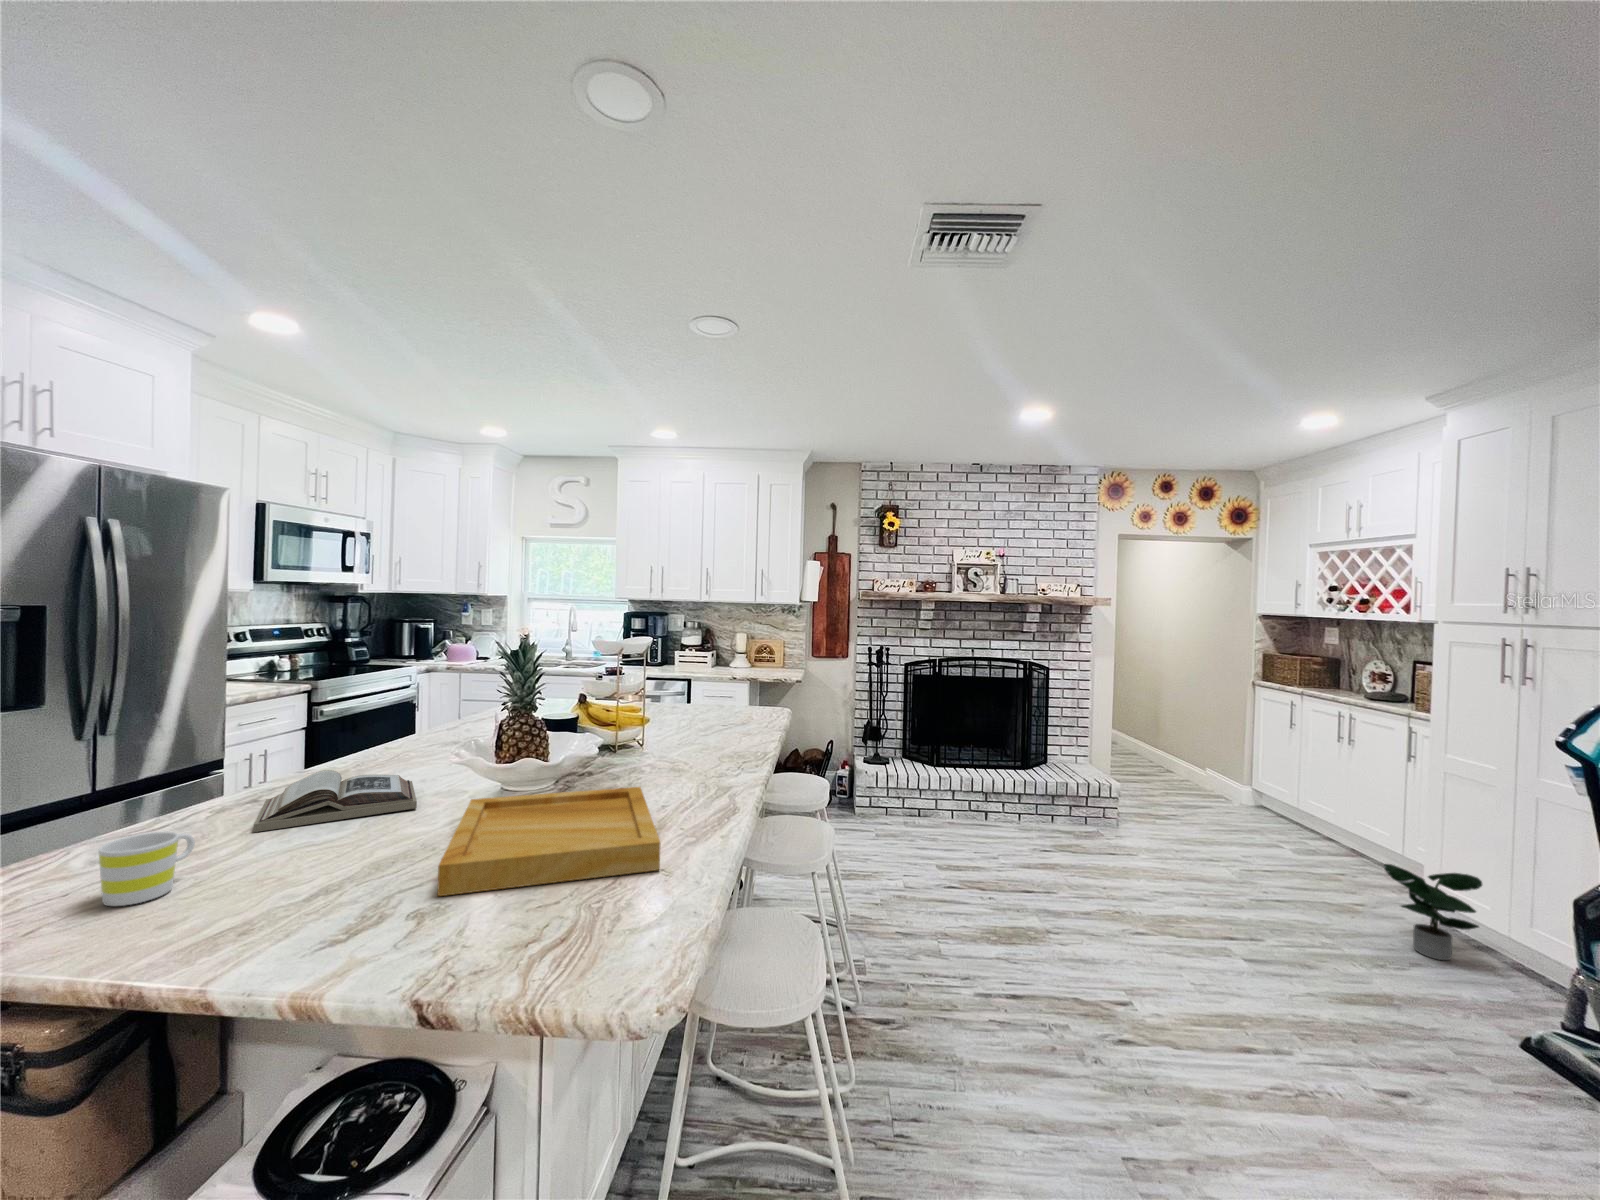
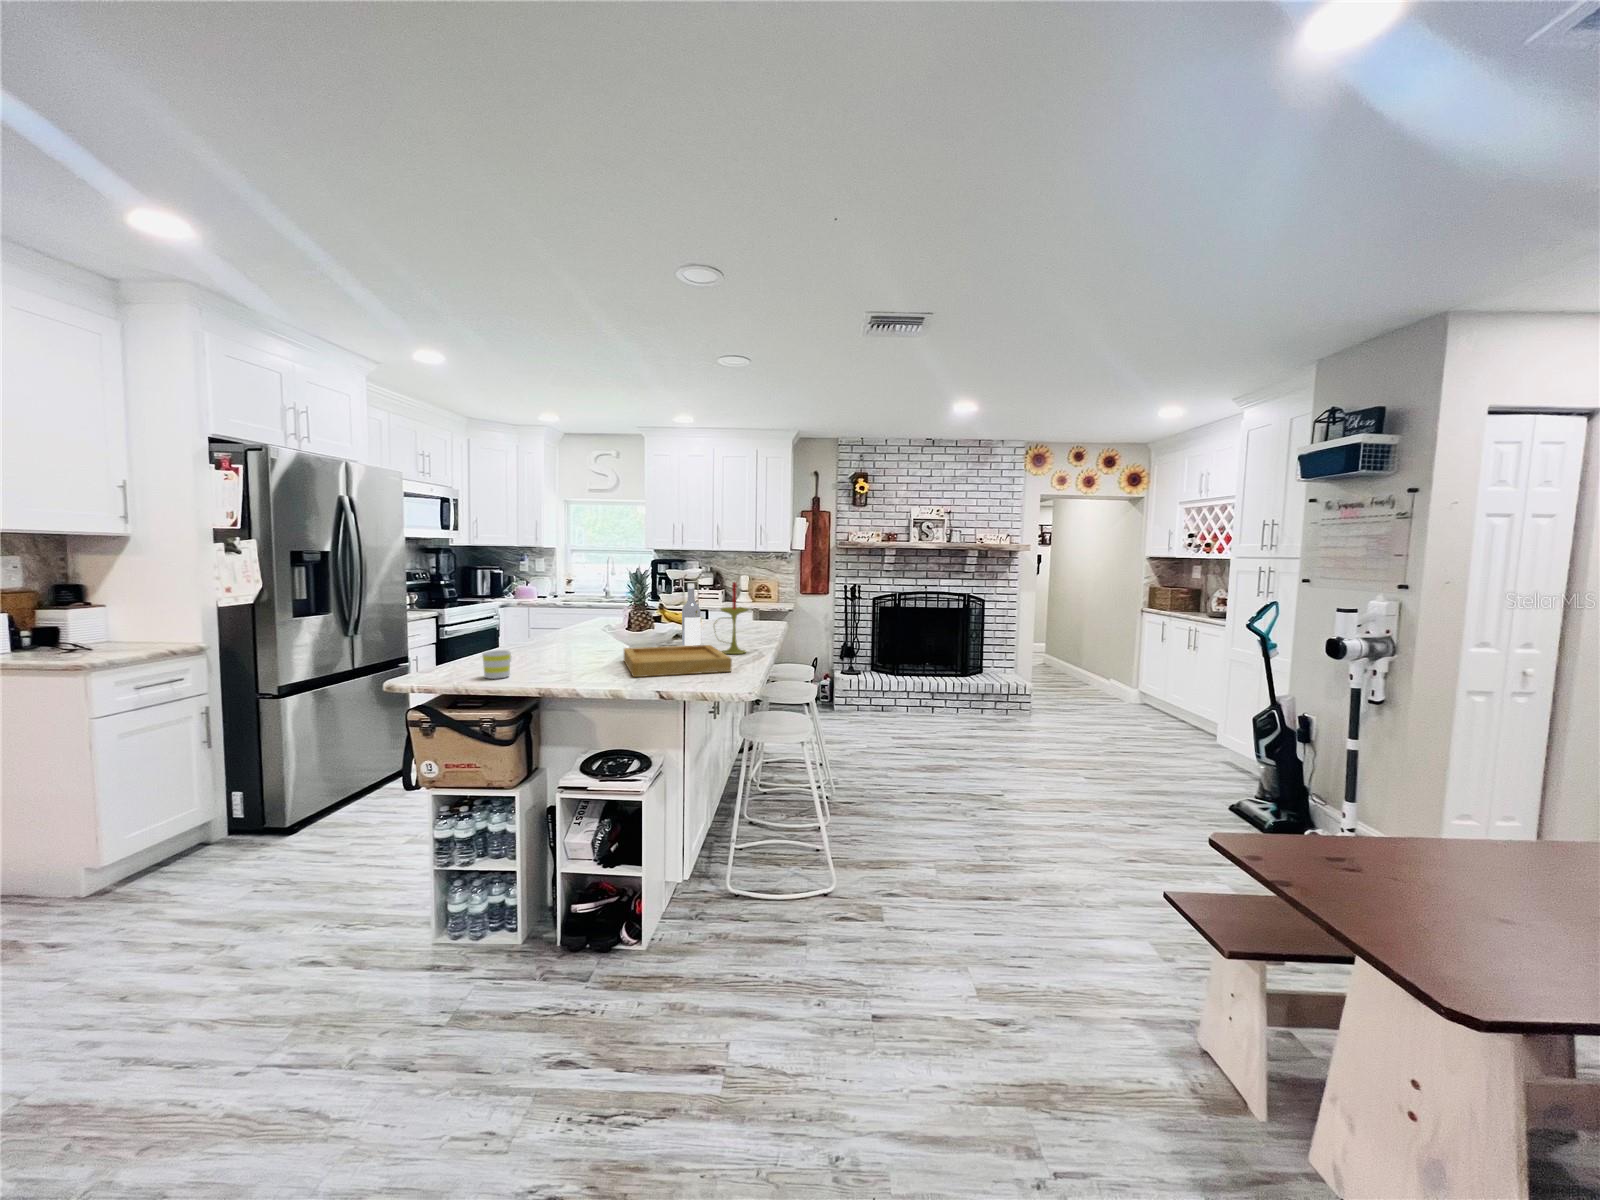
candle: none [651,666,715,800] -> present [715,582,748,654]
wine bottle: none [600,669,634,788] -> present [682,583,701,646]
book: present [254,770,417,832] -> none [508,638,590,663]
potted plant: present [1384,864,1482,960] -> none [1187,721,1244,778]

